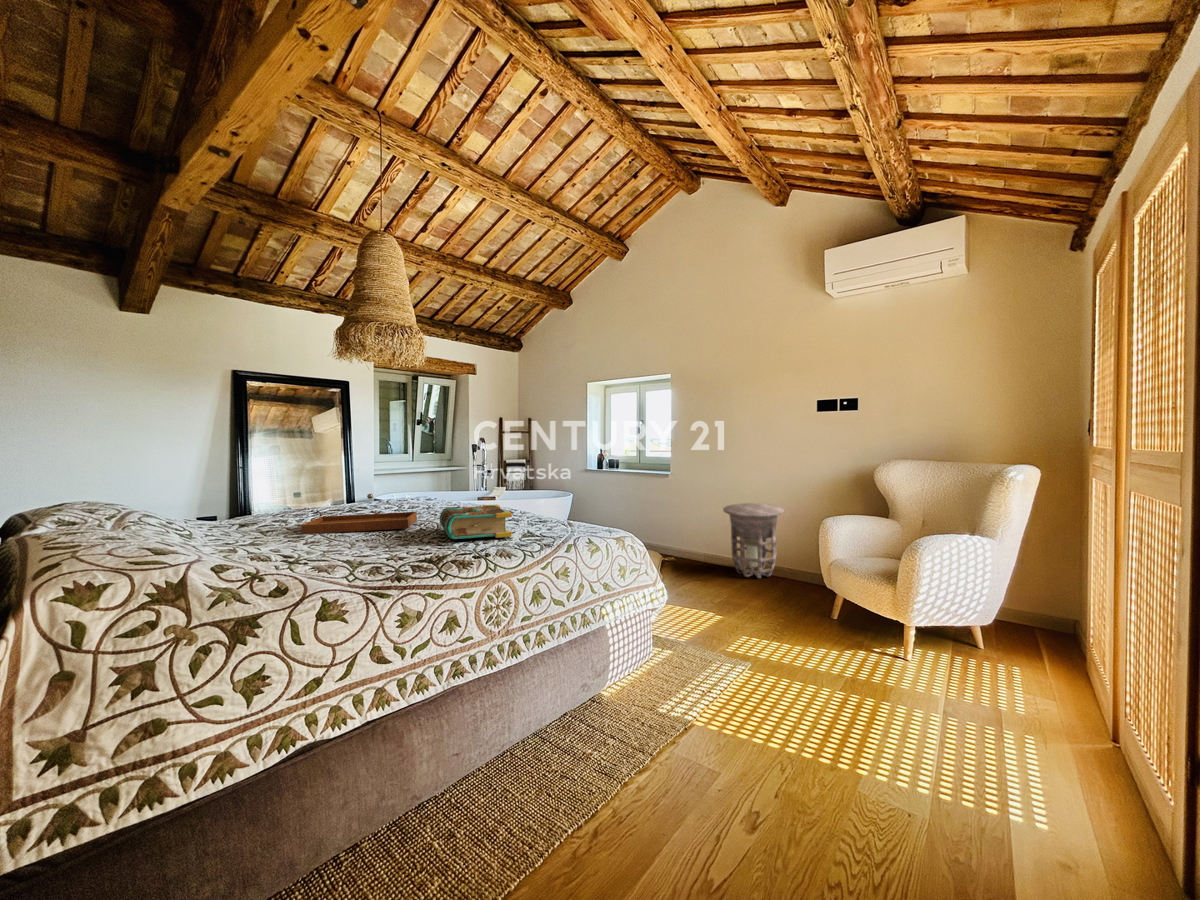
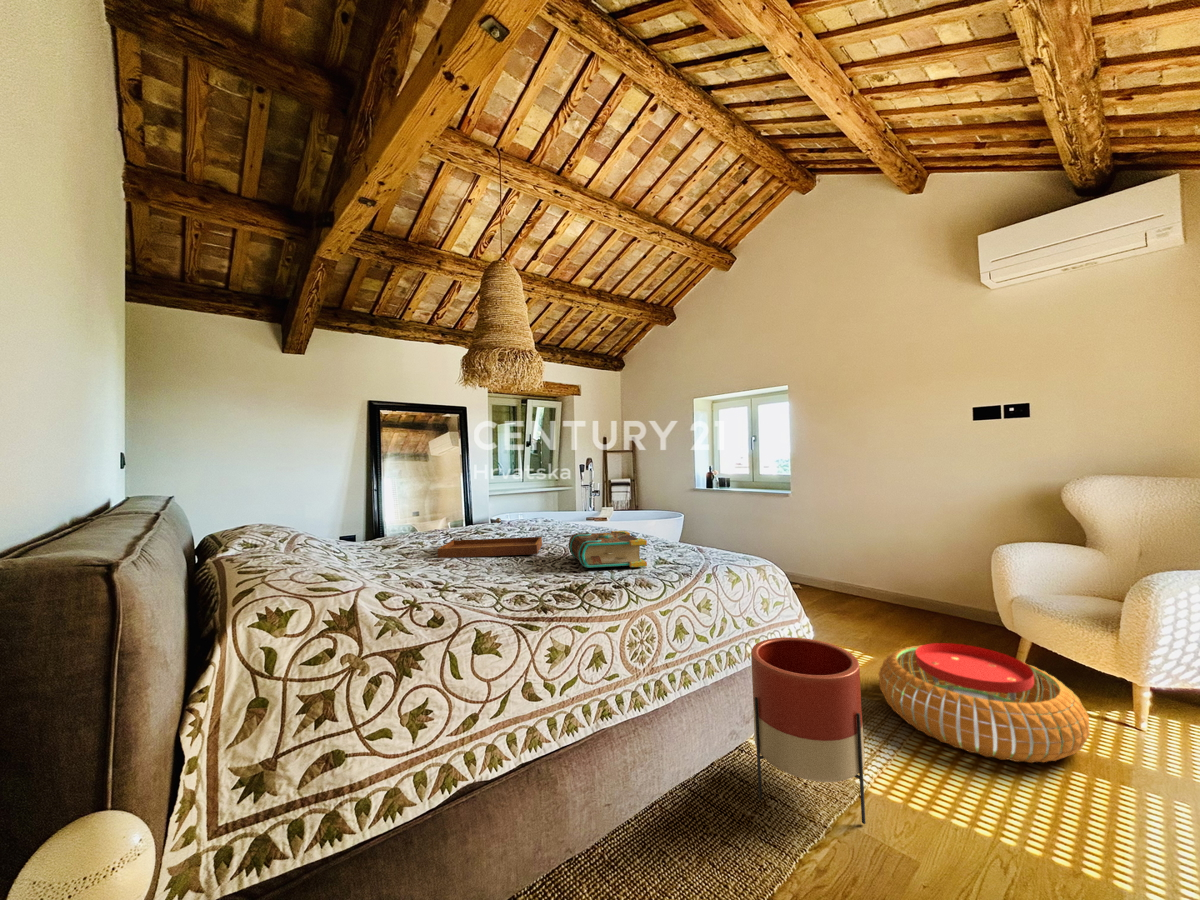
side table: present [723,503,784,578] -> none [862,532,942,621]
pouf: none [719,594,864,683] -> present [879,643,1090,763]
planter: none [604,595,690,742] -> present [751,637,866,824]

